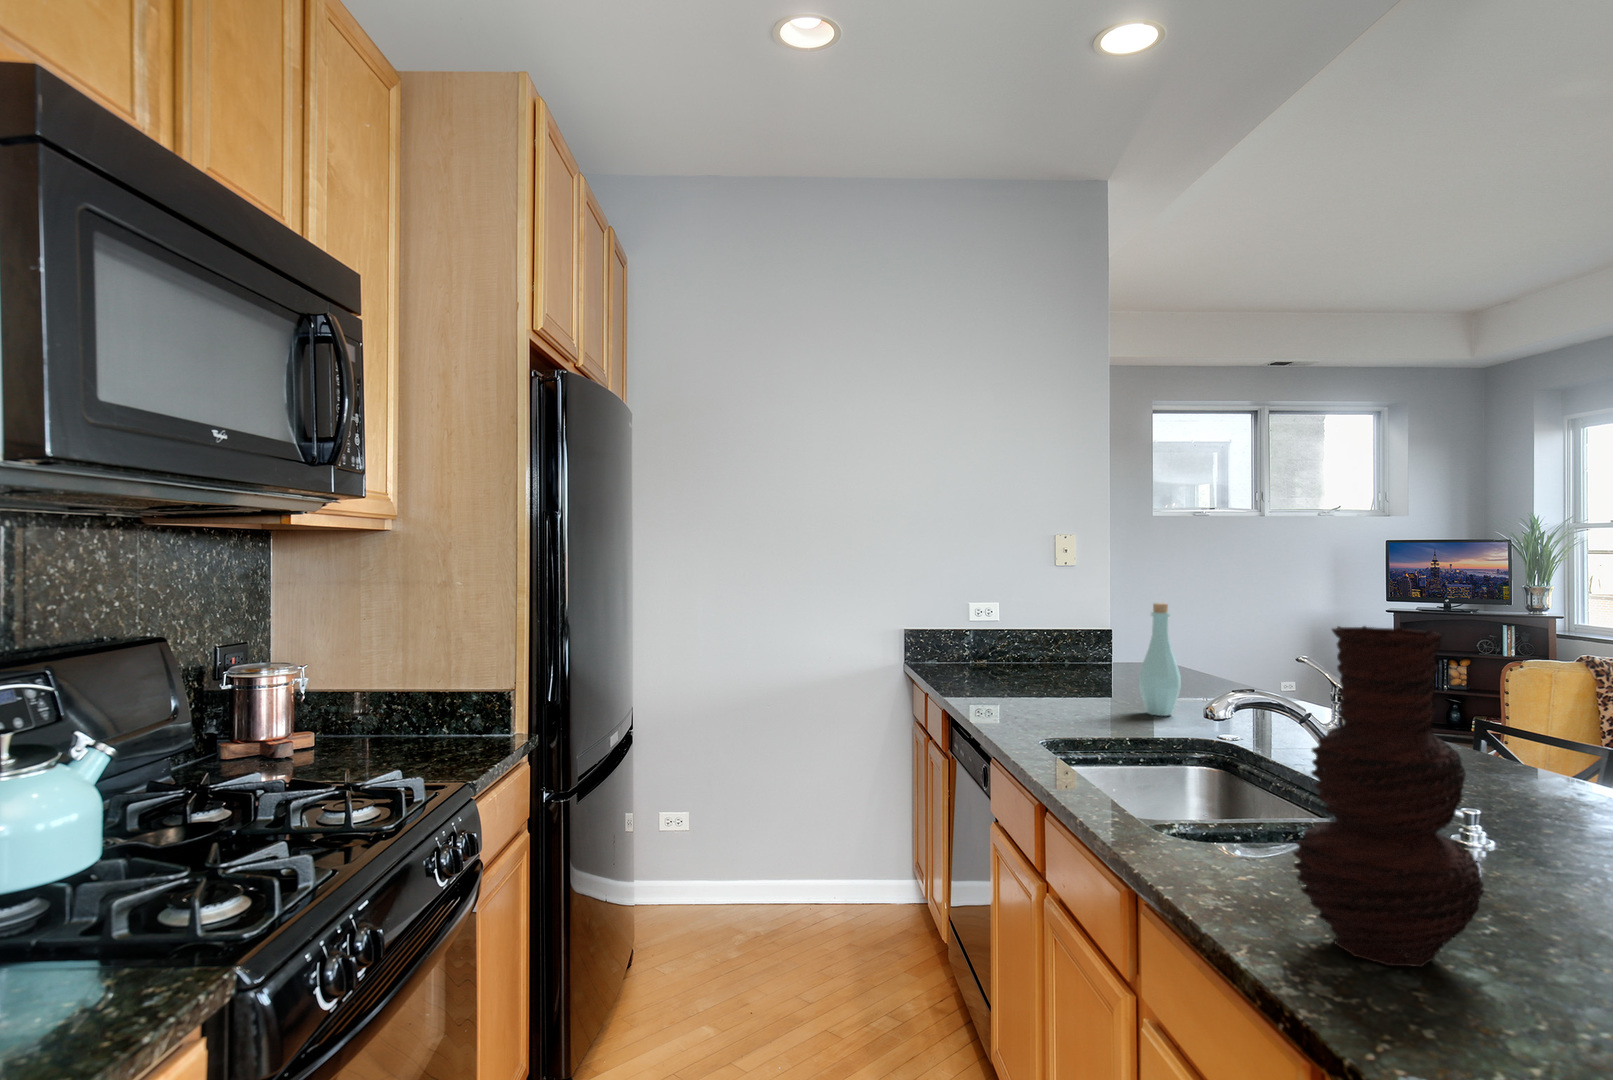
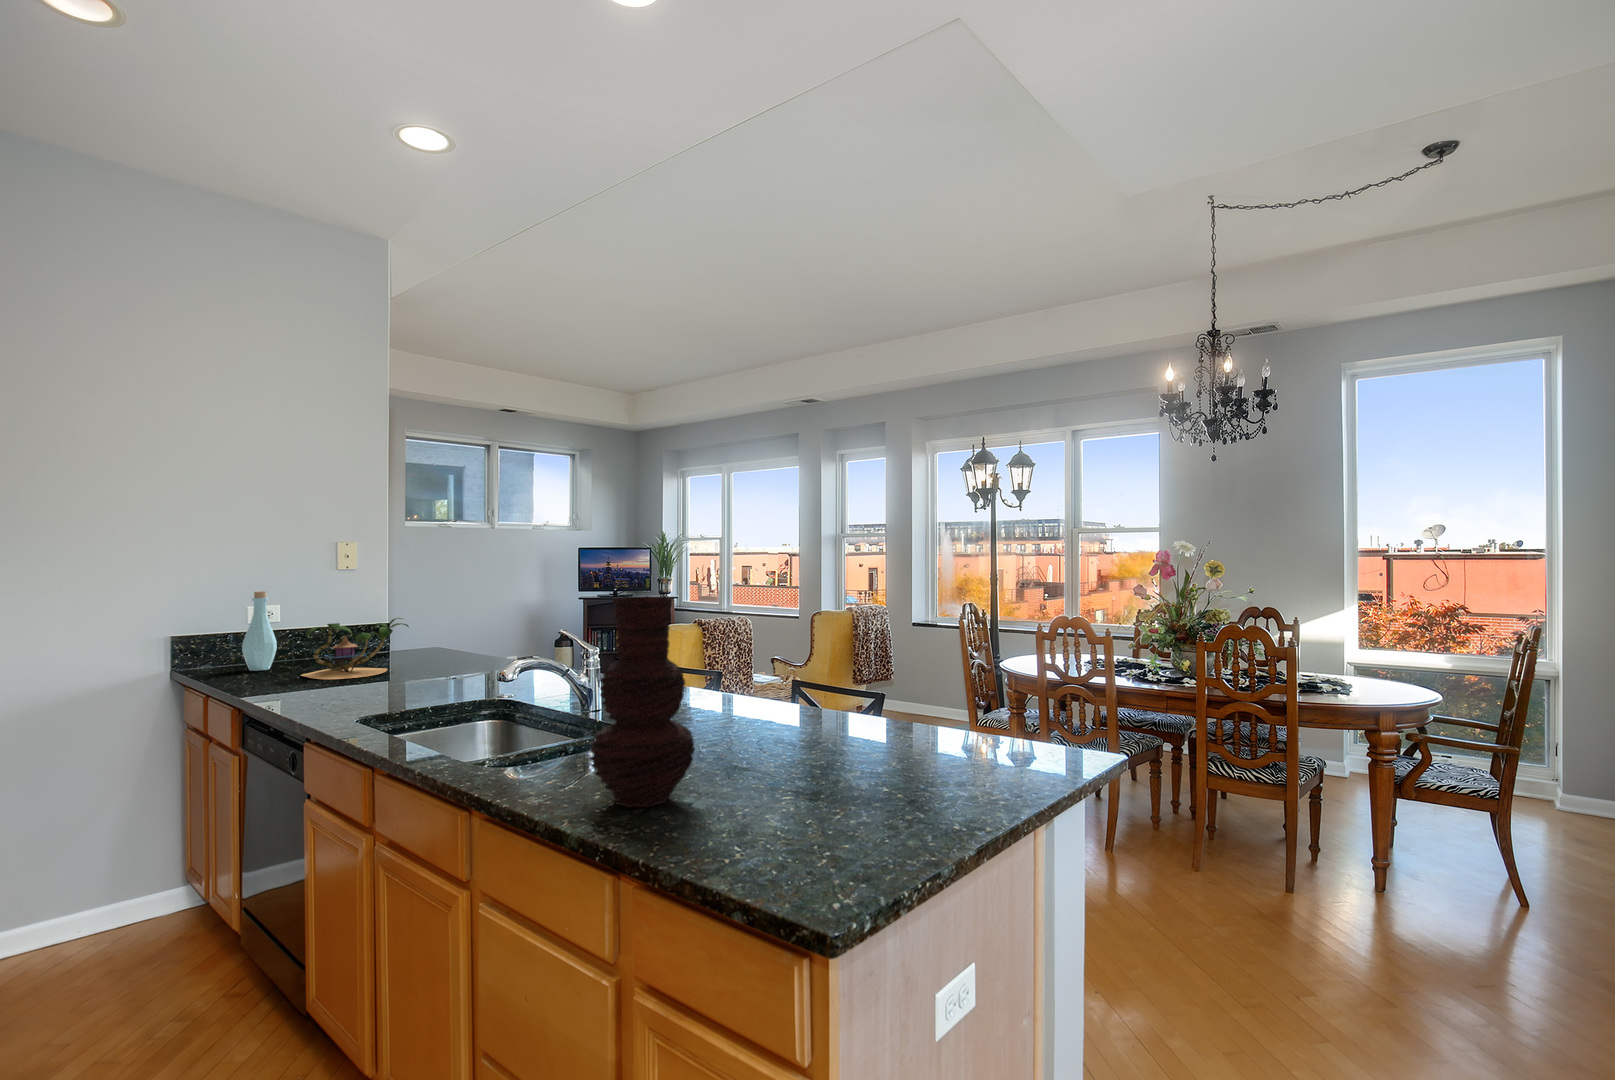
bottle: present [1139,603,1181,716] -> present [242,591,277,671]
plant: none [1010,624,1127,691] -> present [301,618,409,679]

